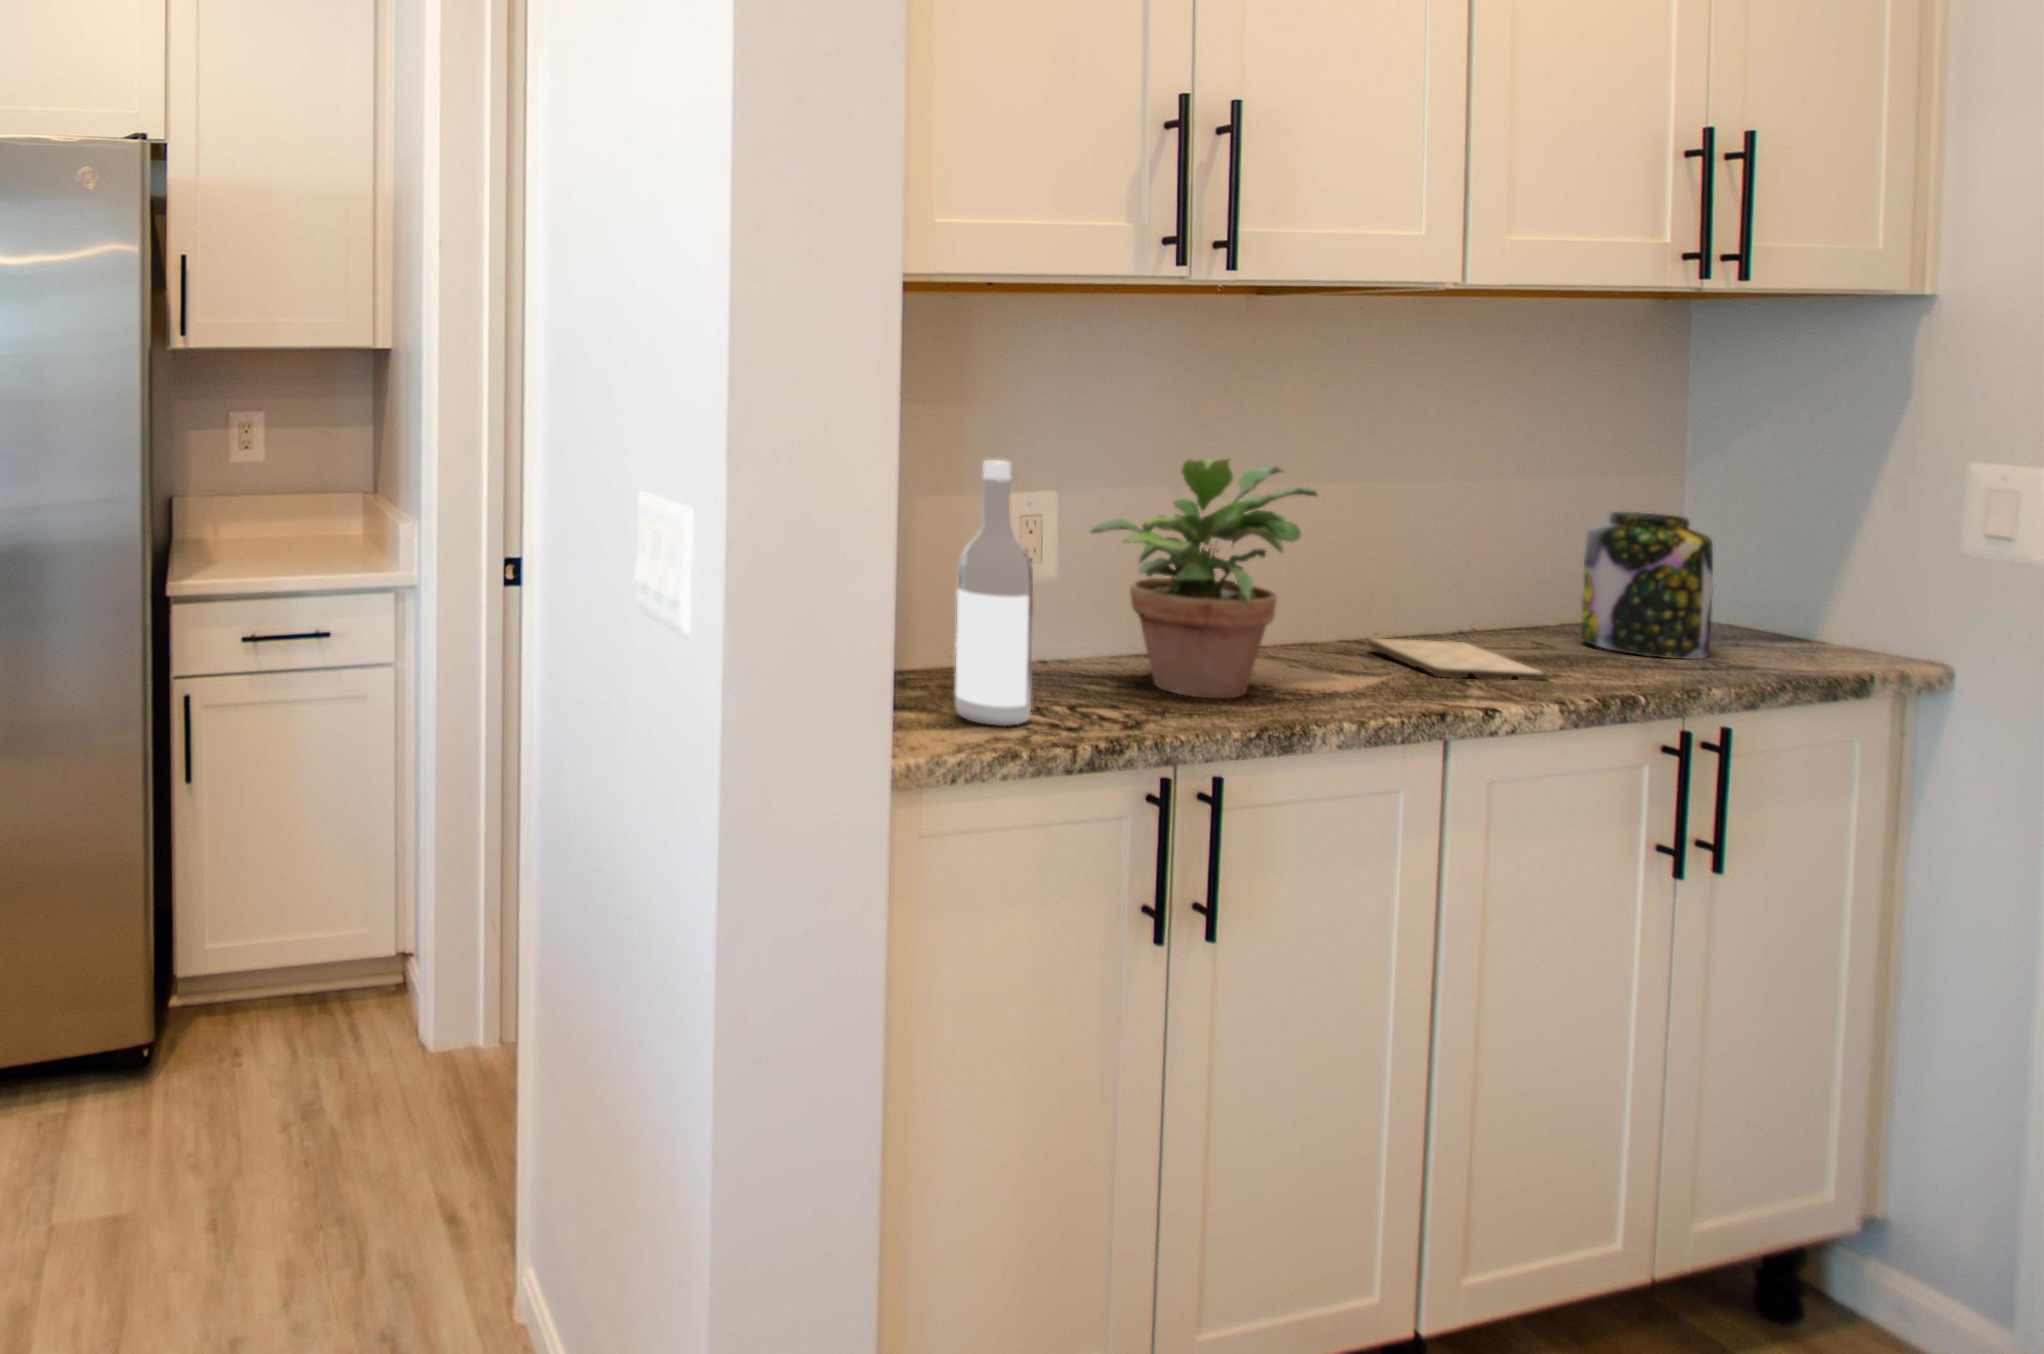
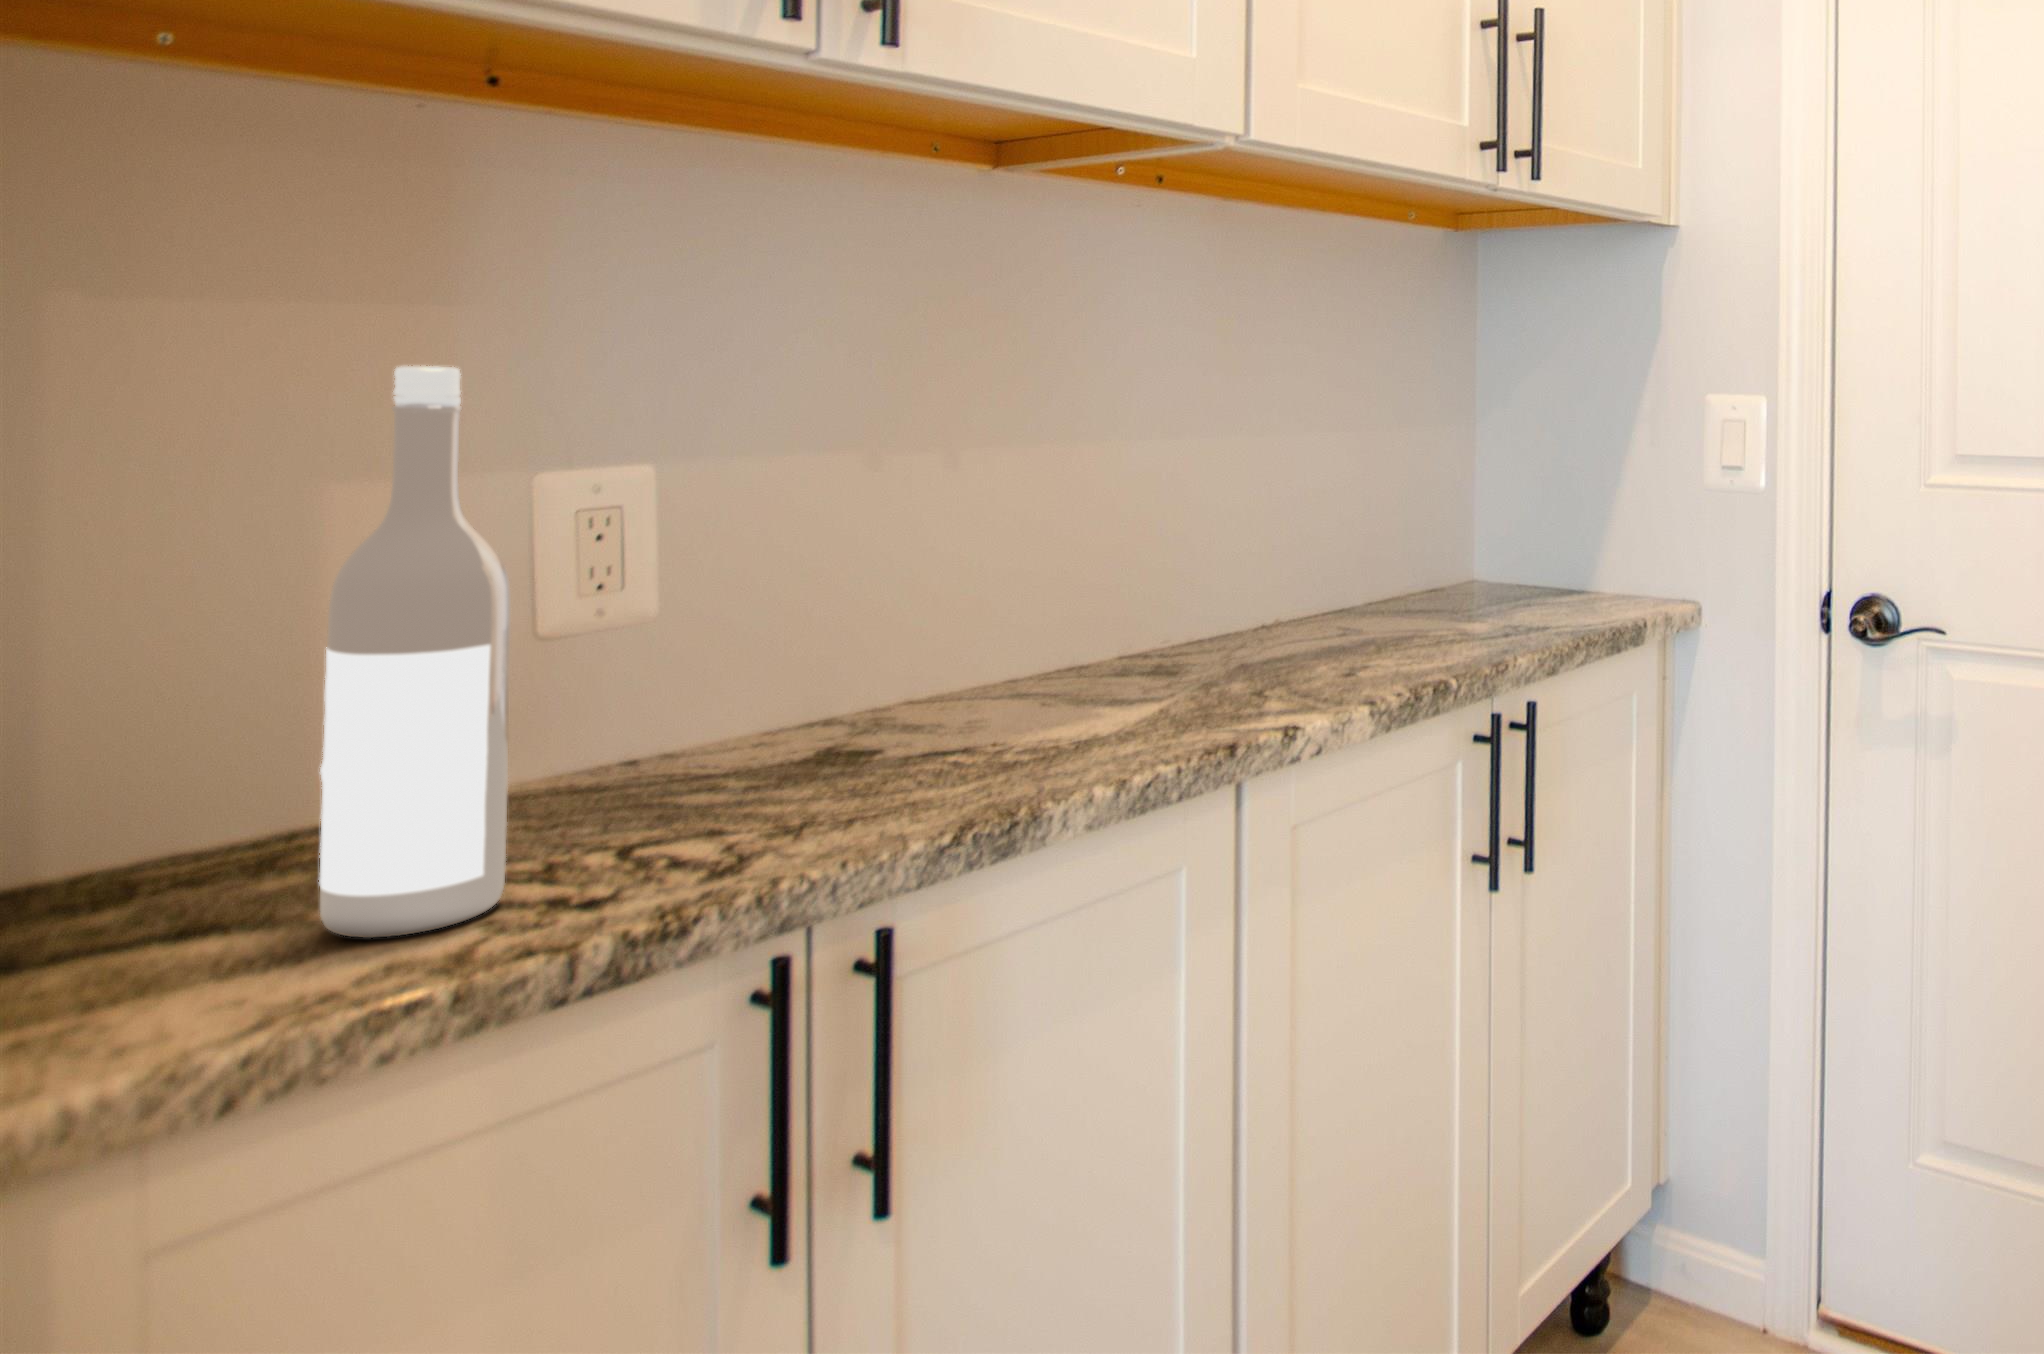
potted plant: present [1091,459,1317,698] -> none [710,372,1071,785]
jar: present [1581,512,1713,659] -> none [1393,456,1510,627]
cutting board: present [1368,638,1544,680] -> none [1157,637,1354,691]

